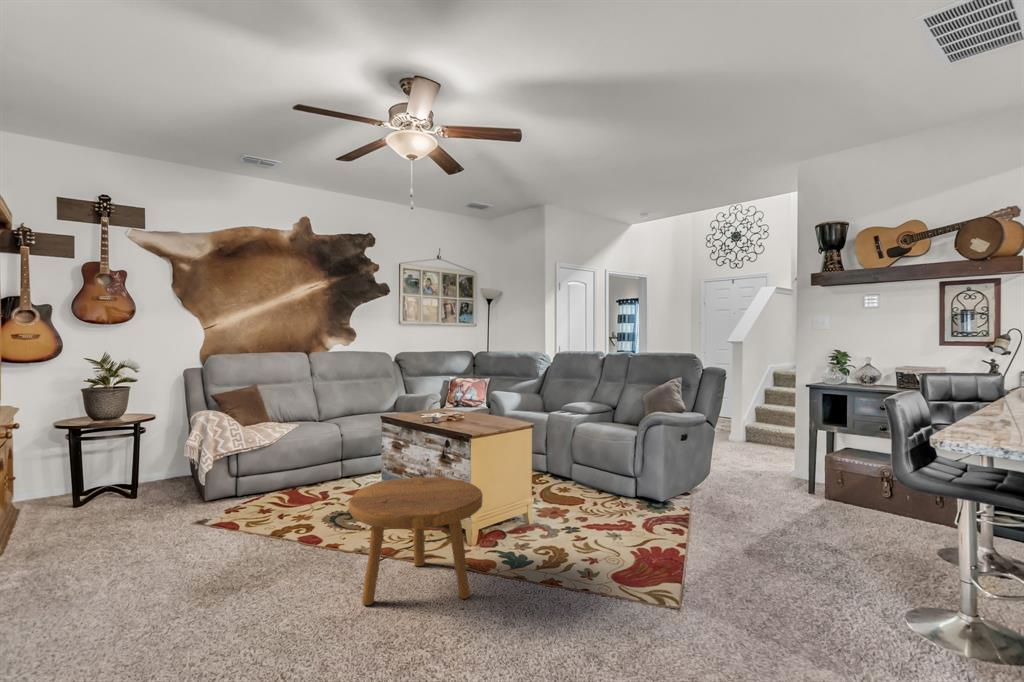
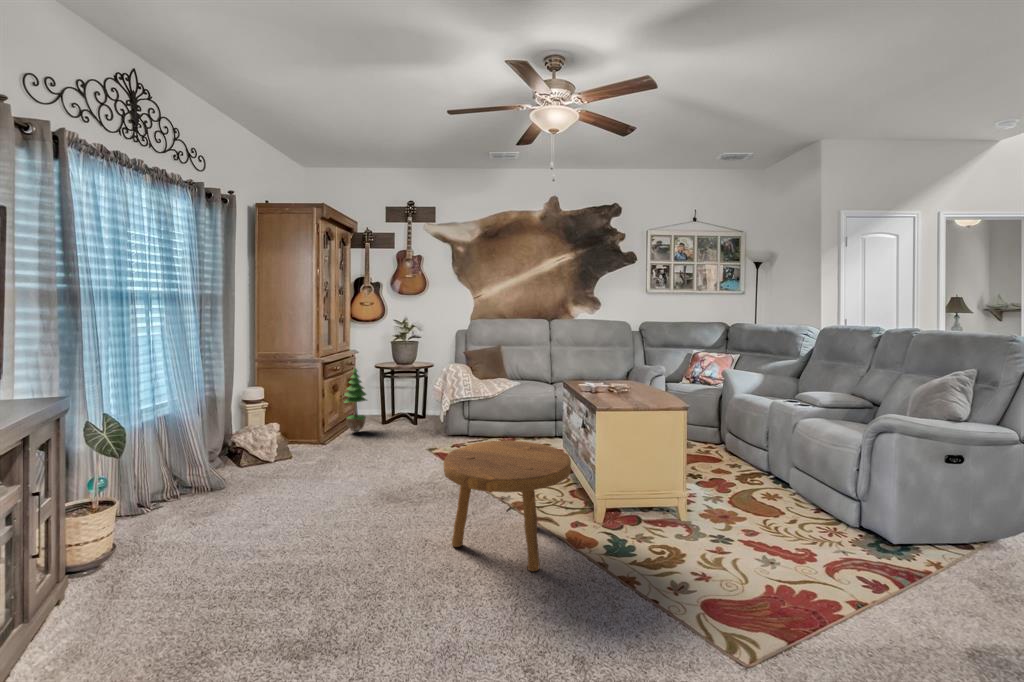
potted tree: none [20,427,67,528] -> present [344,368,367,433]

